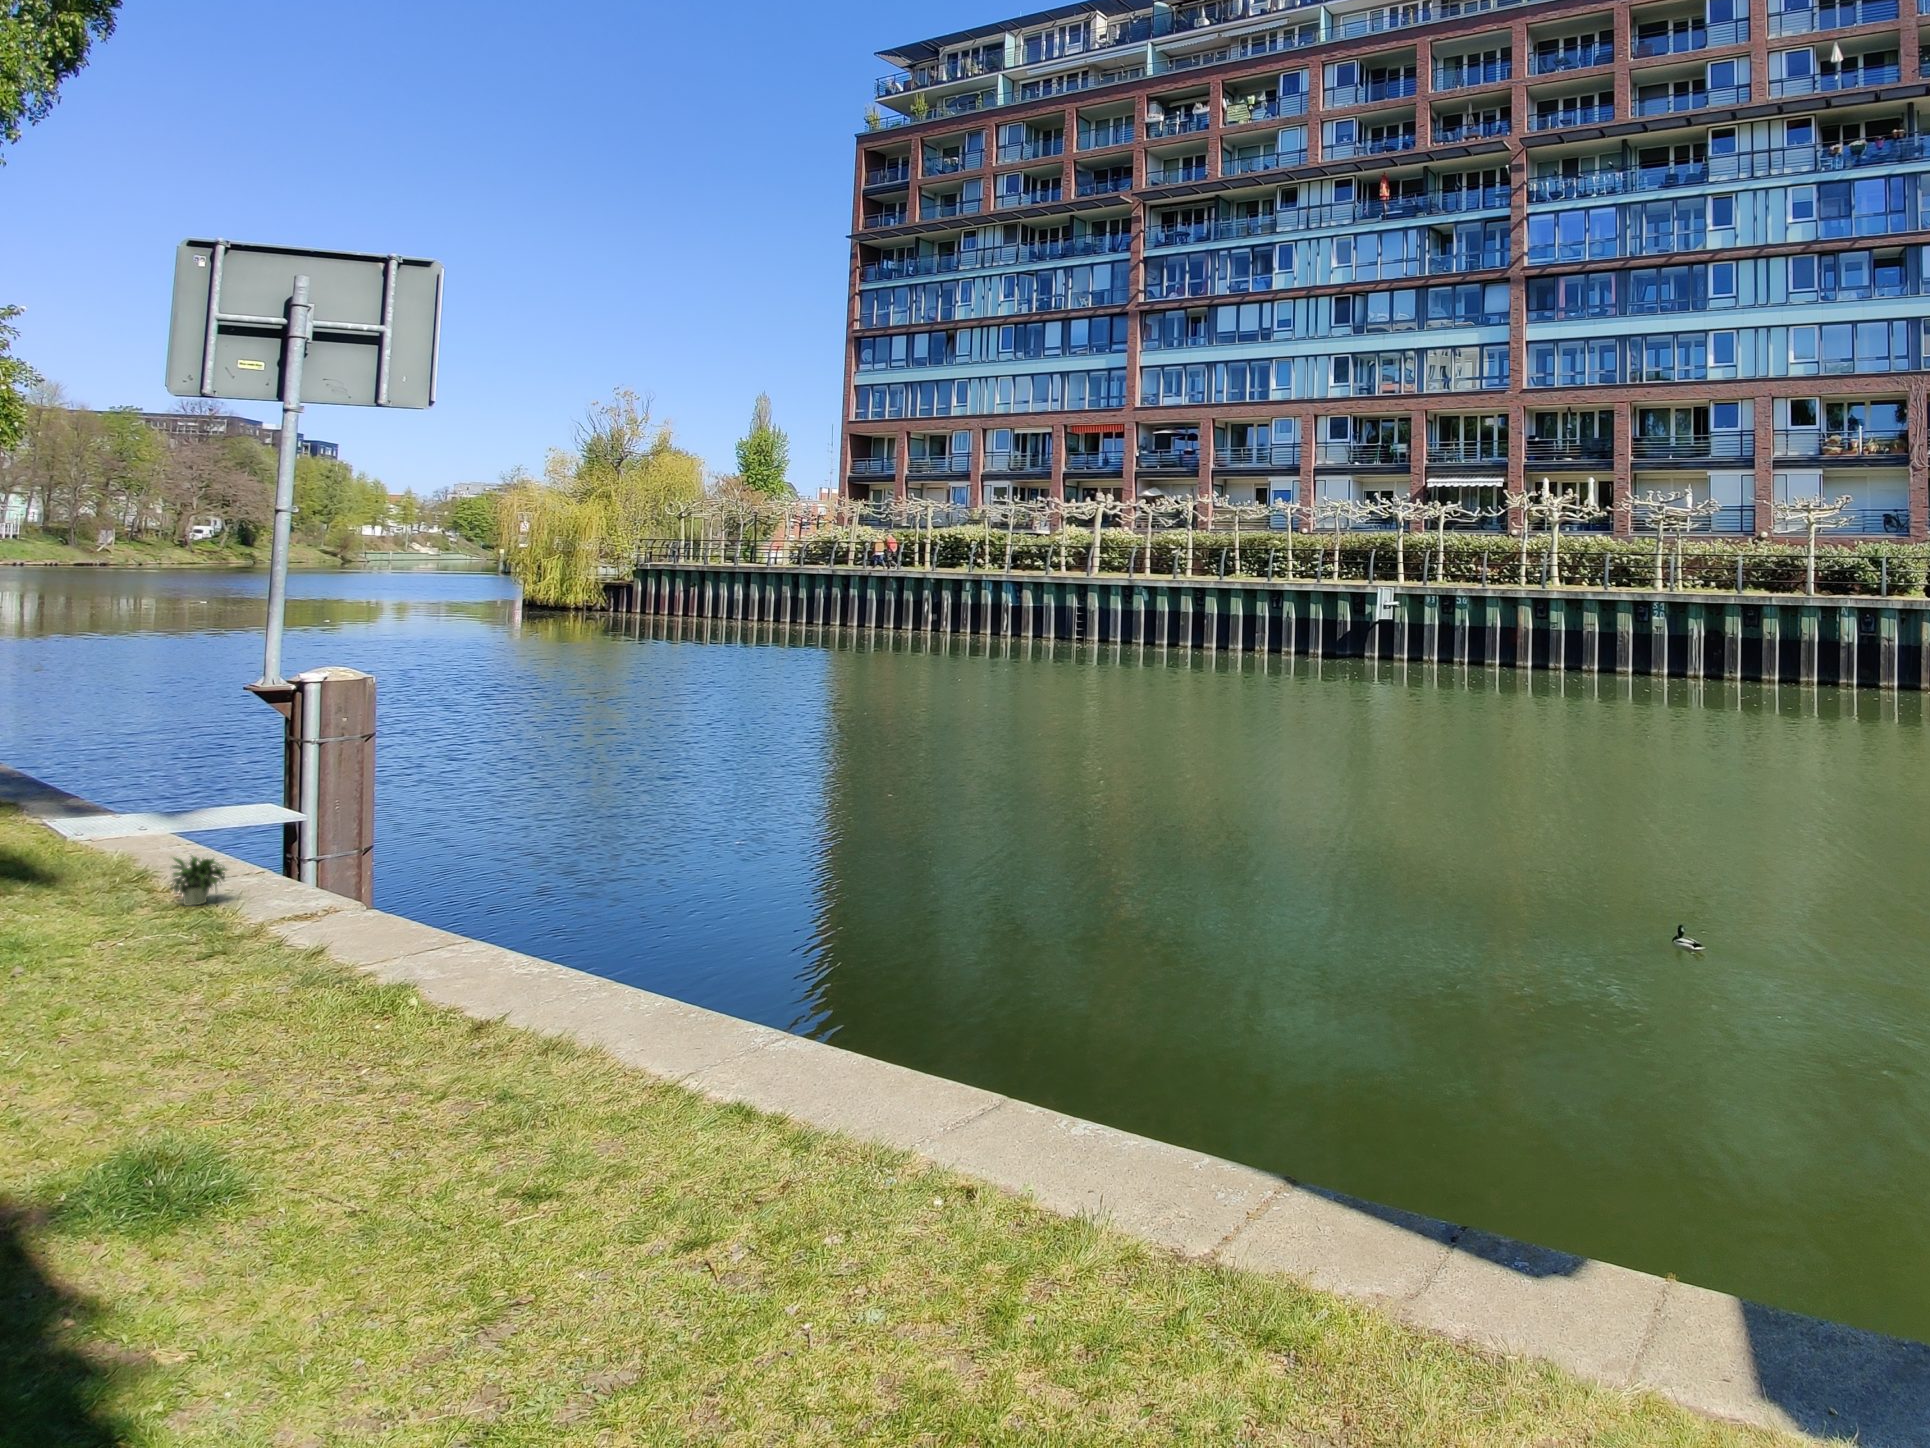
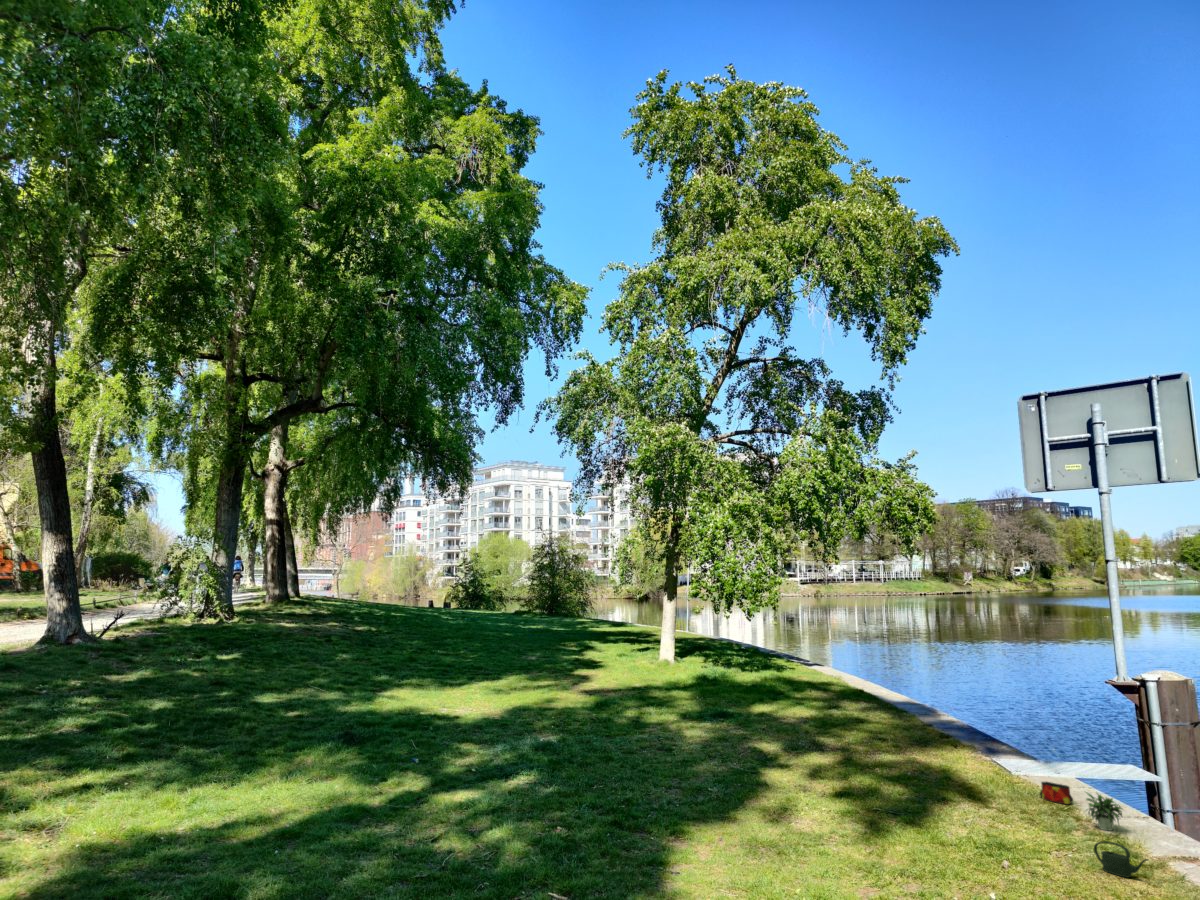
bag: none [92,854,153,884] -> present [1040,782,1073,804]
watering can: none [157,916,239,961] -> present [1094,841,1148,877]

